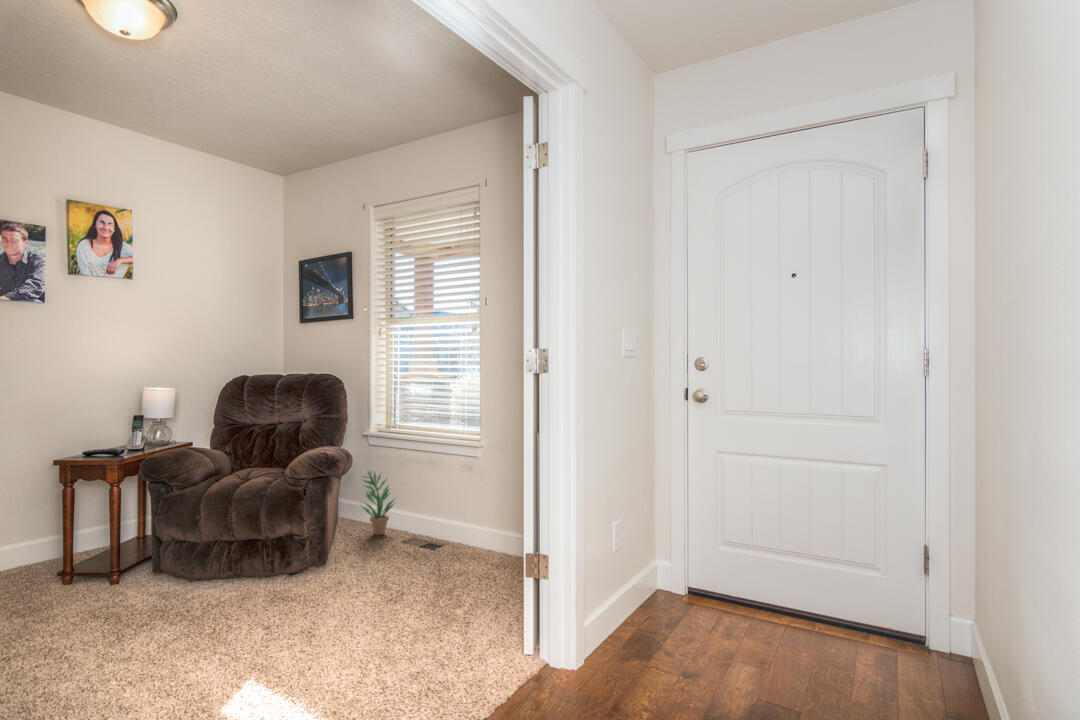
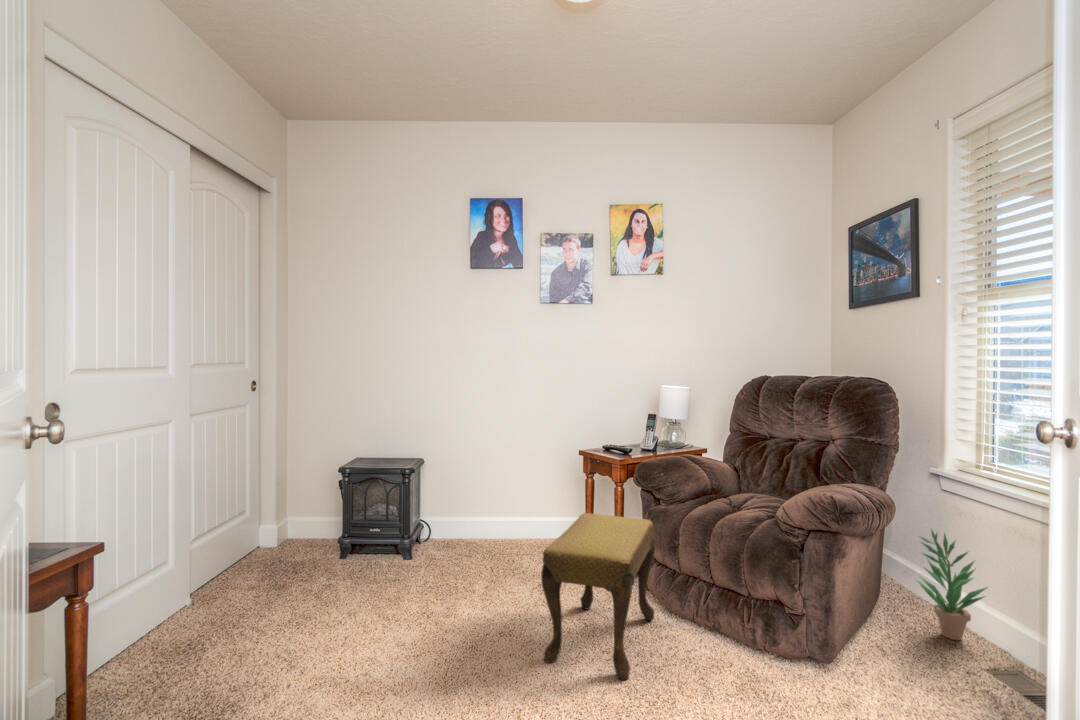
footstool: none [84,505,184,651] -> present [541,513,655,680]

